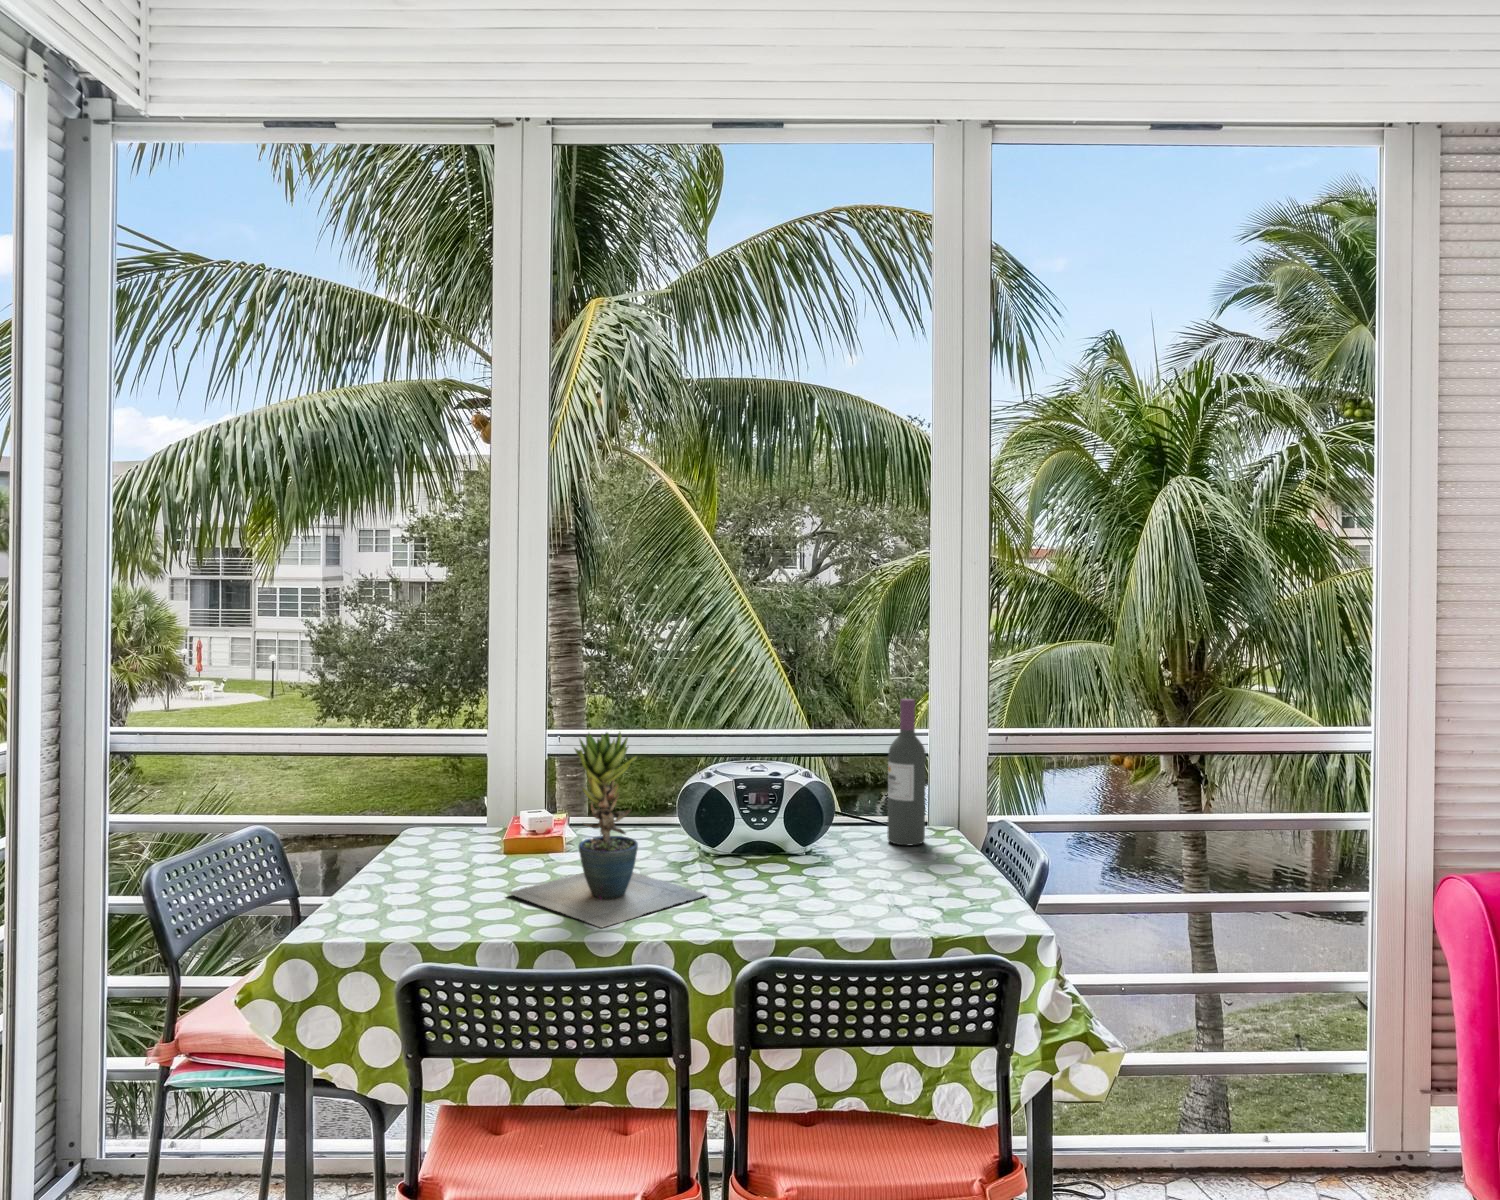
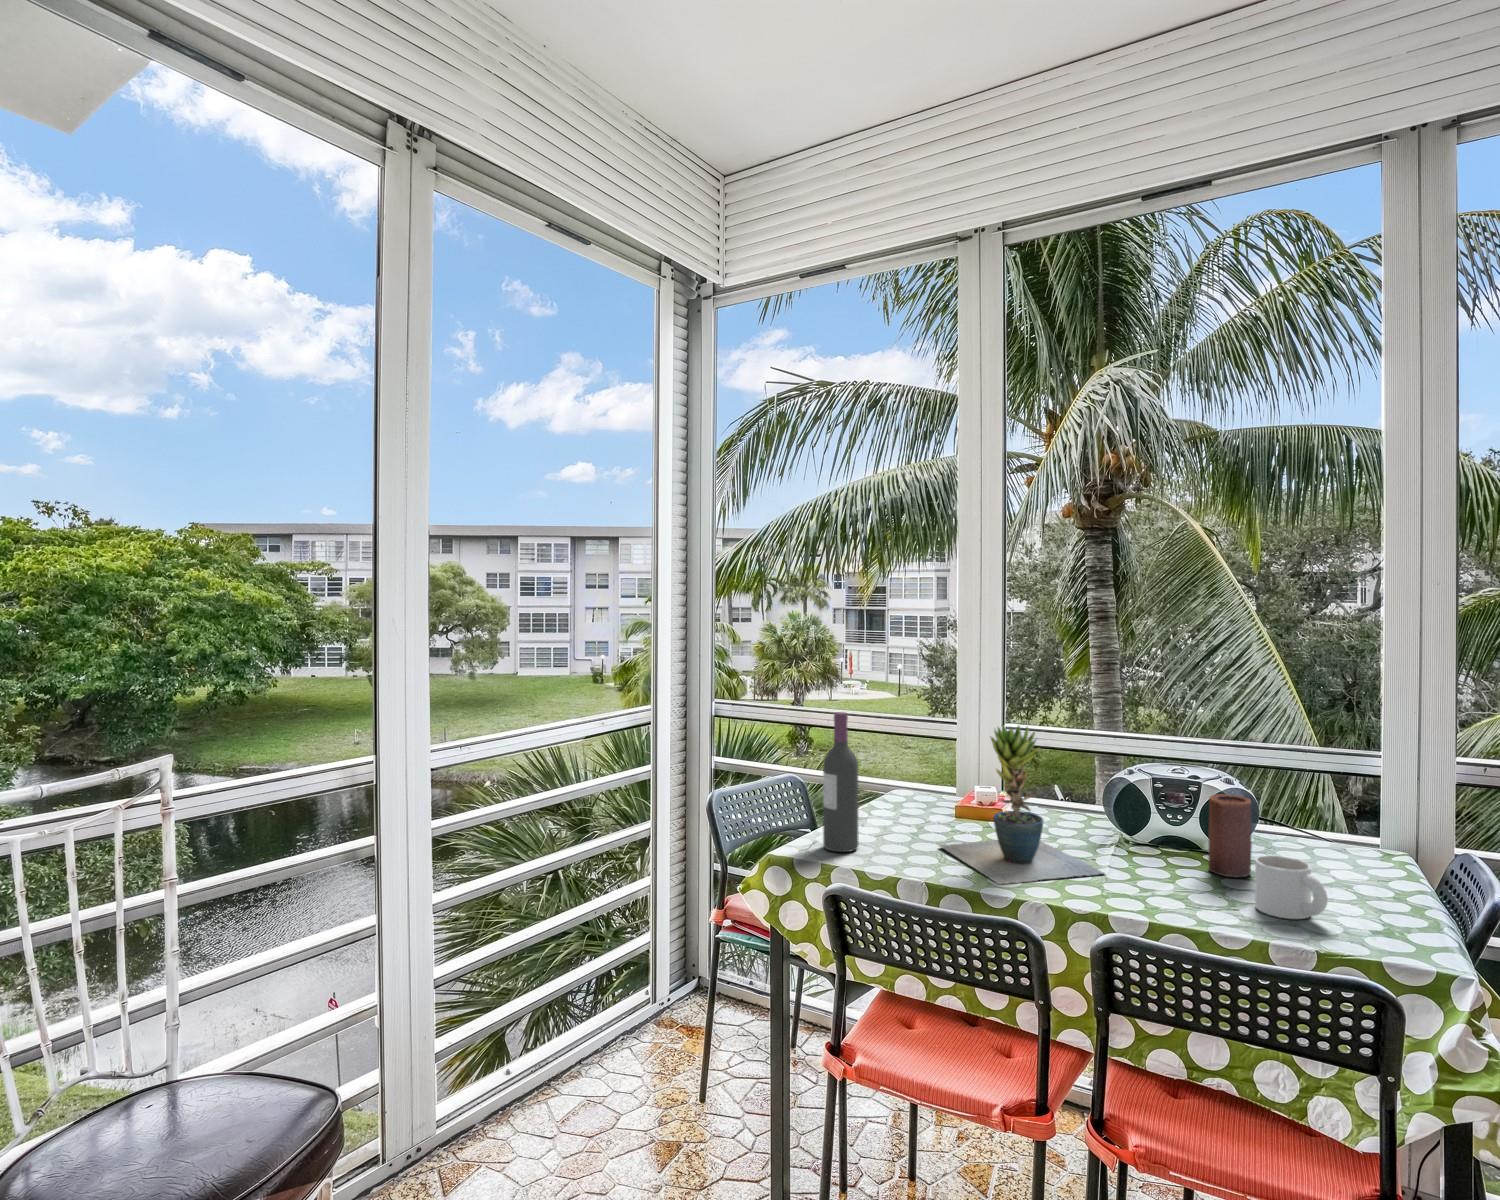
wine bottle: present [887,699,926,845] -> present [823,712,859,852]
candle: none [801,789,842,877] -> present [1209,794,1252,877]
mug: none [861,847,929,911] -> present [1255,856,1328,919]

